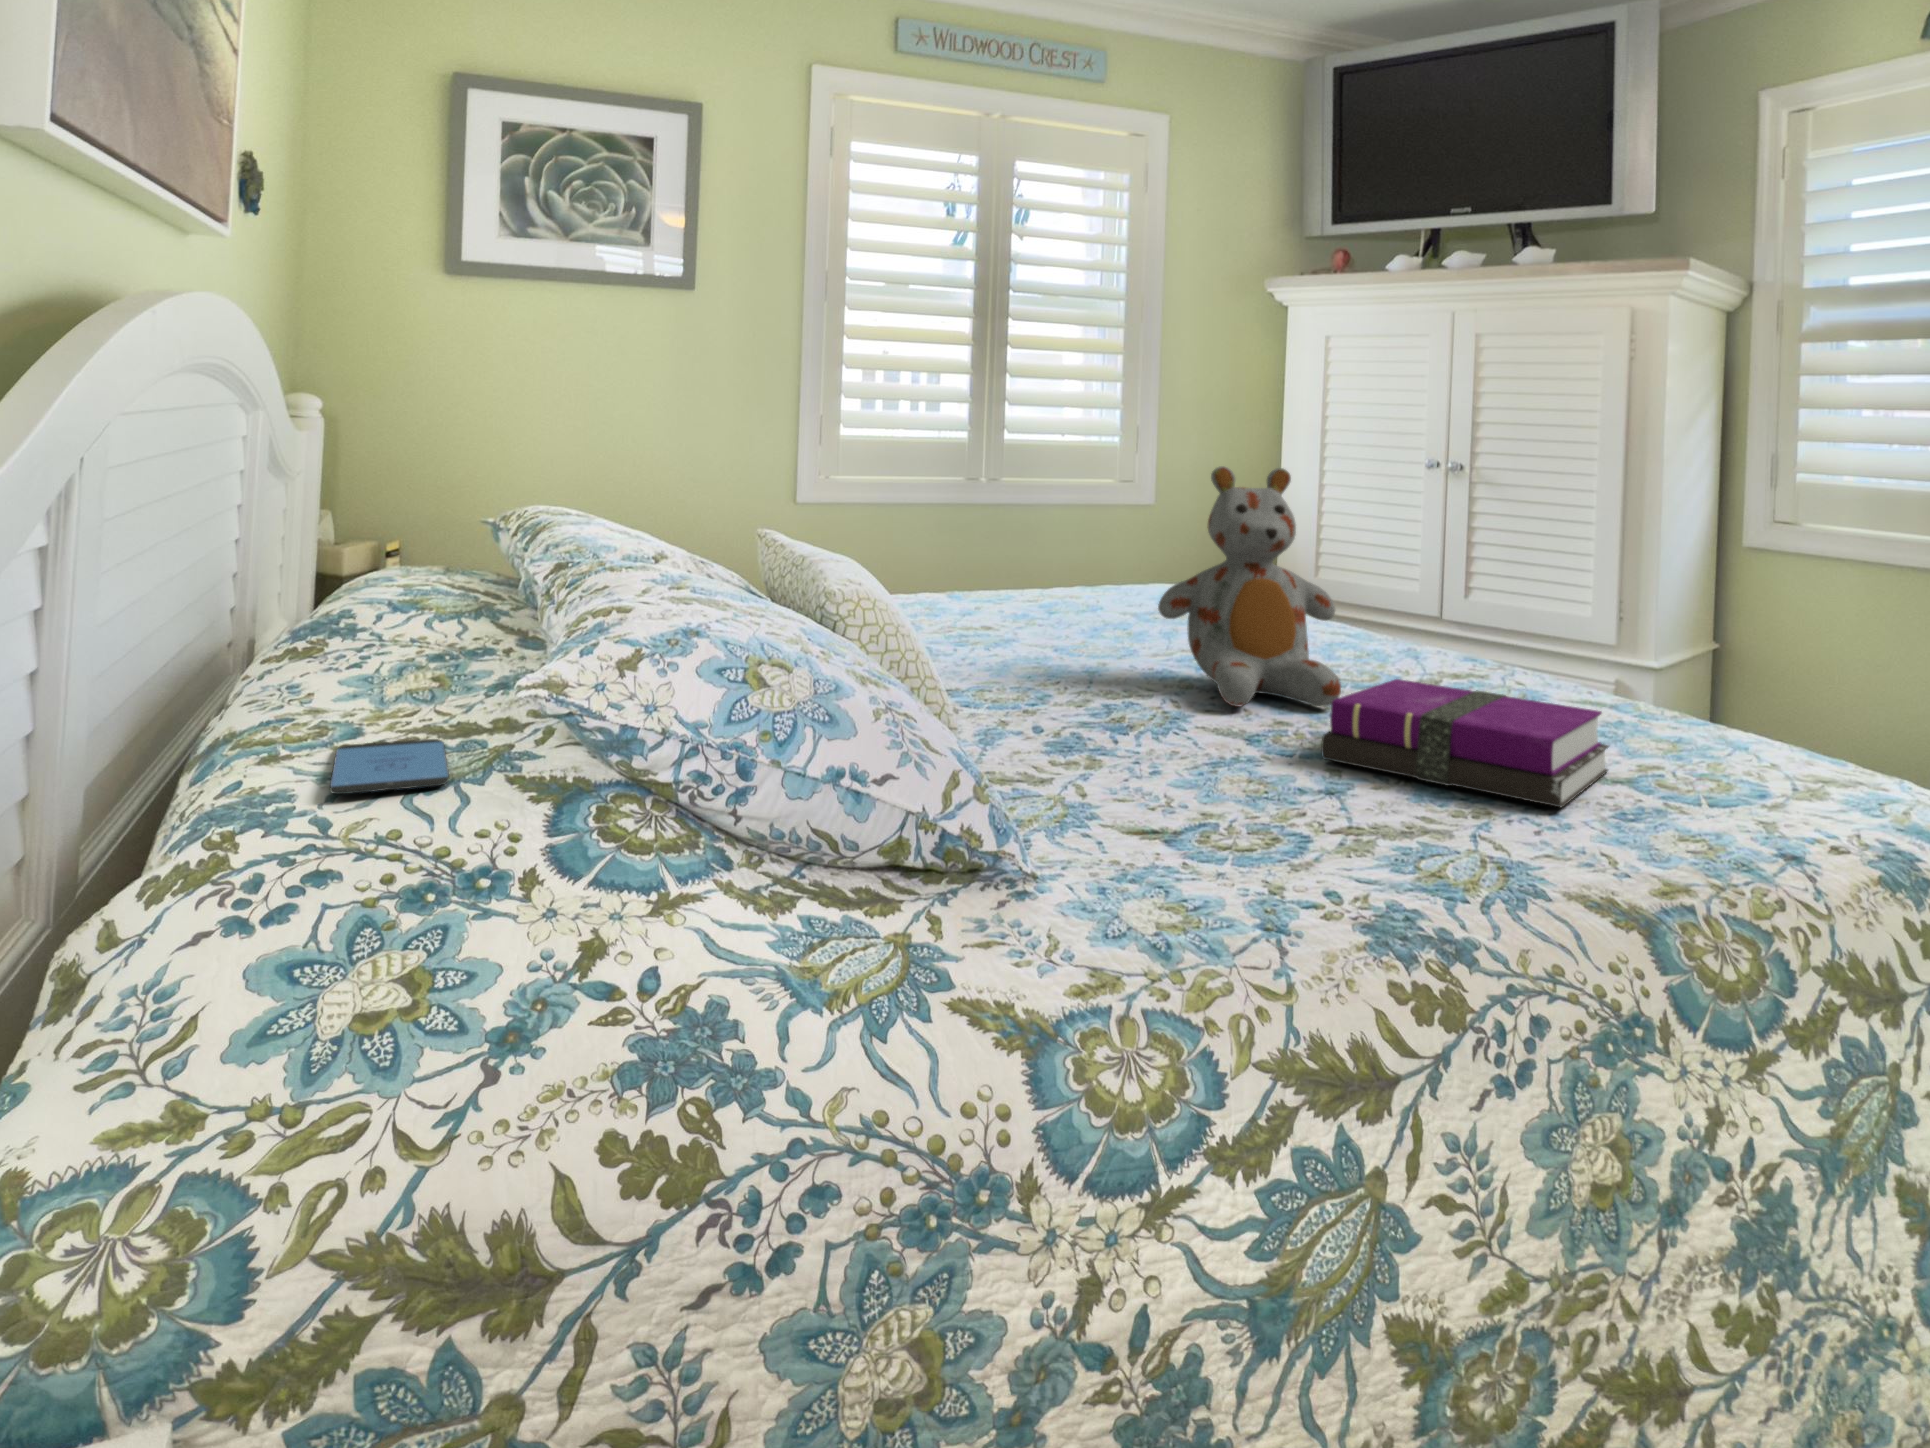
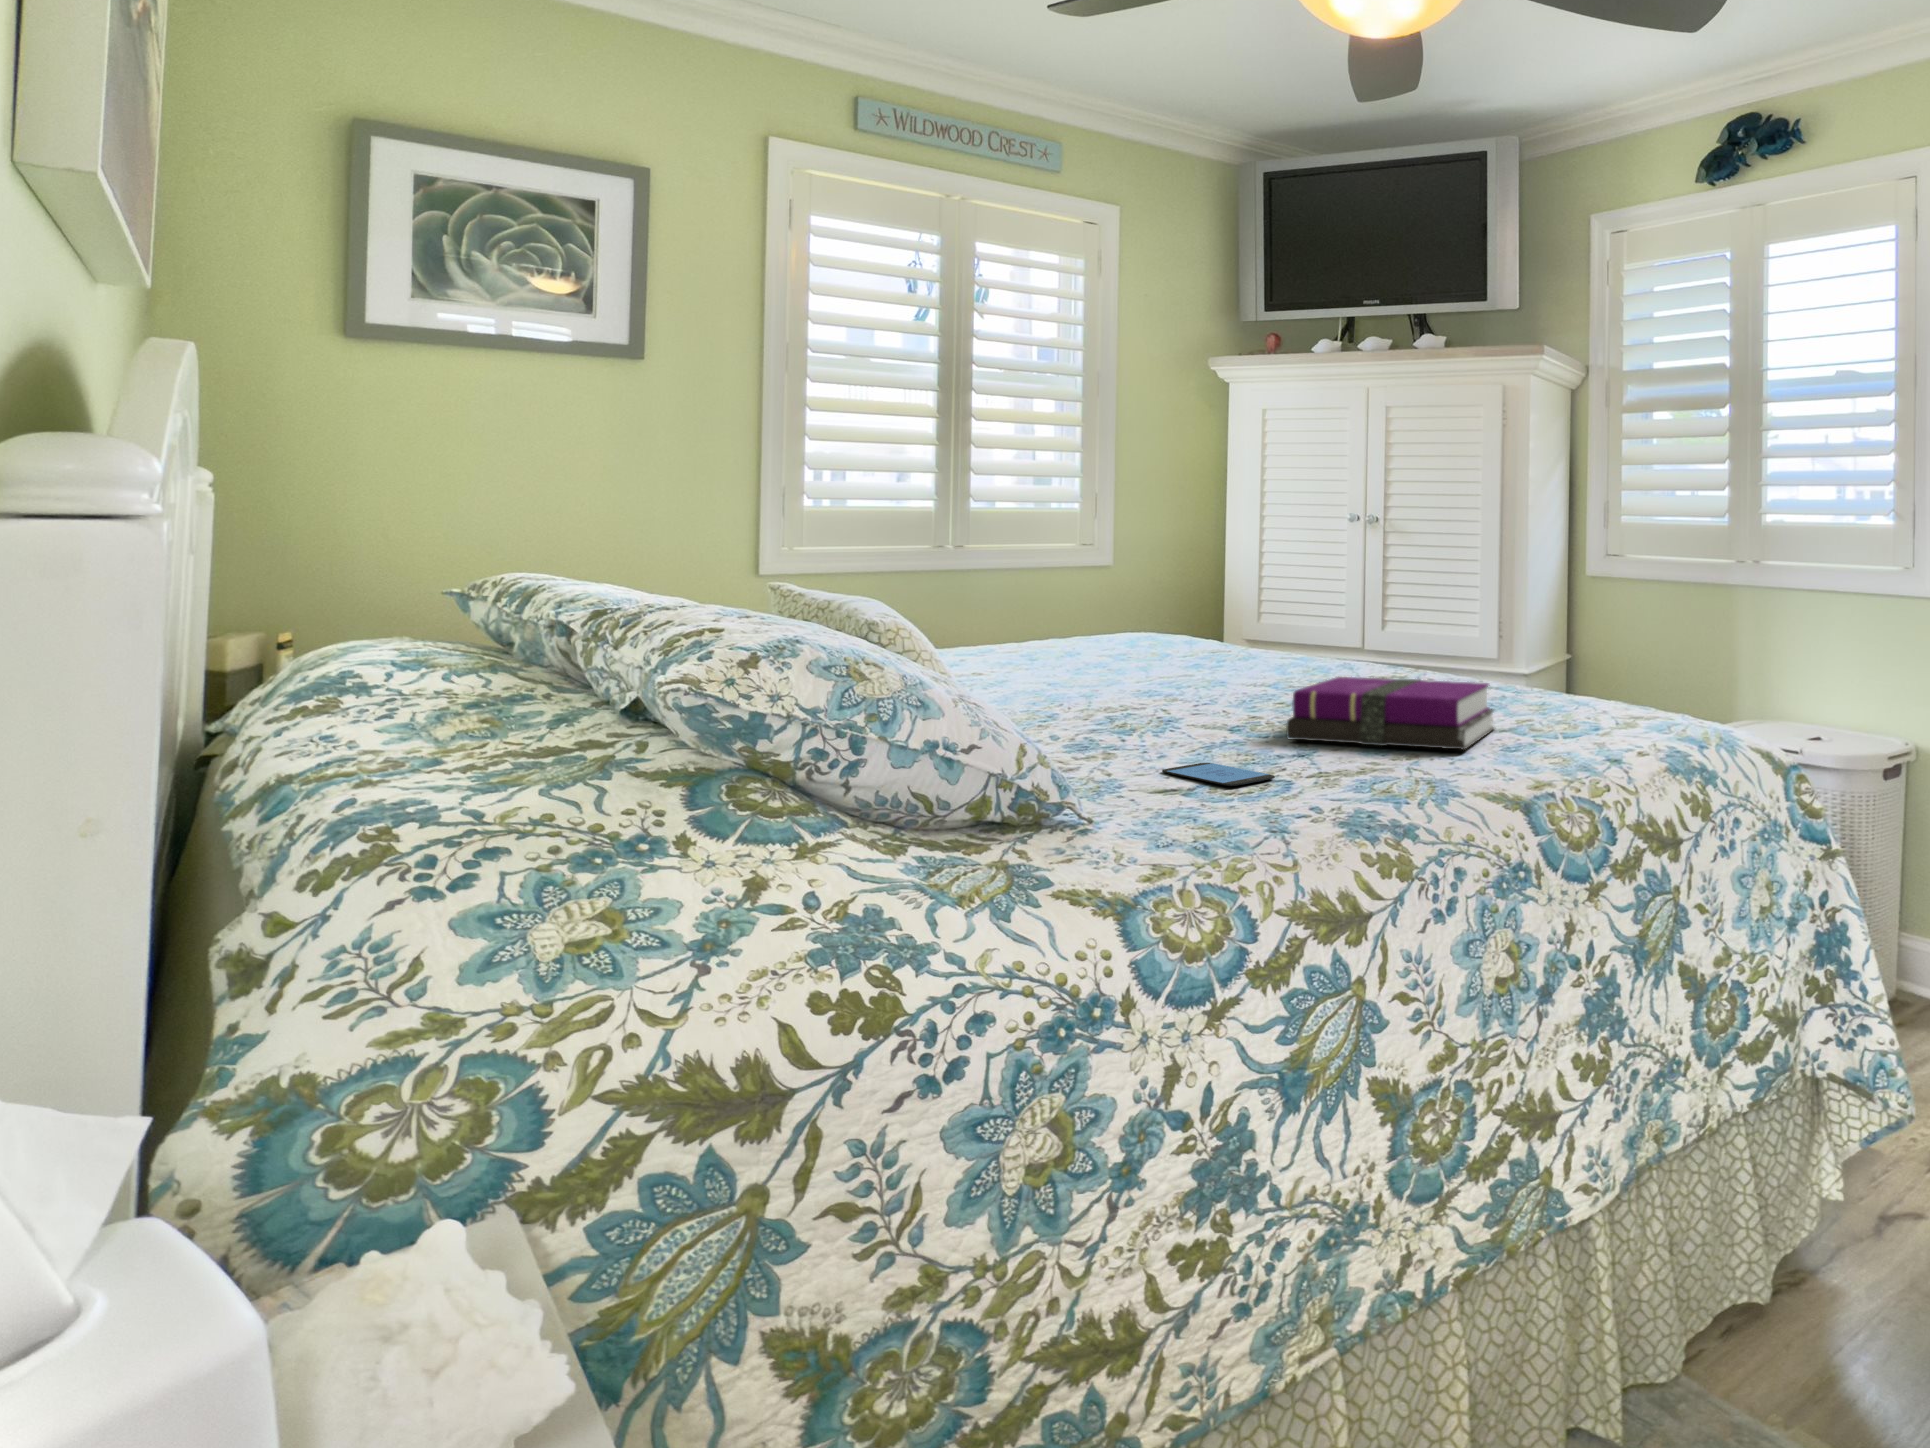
stuffed bear: present [1158,466,1341,707] -> none [1137,513,1294,714]
smartphone: present [330,739,449,794] -> present [1162,763,1275,786]

